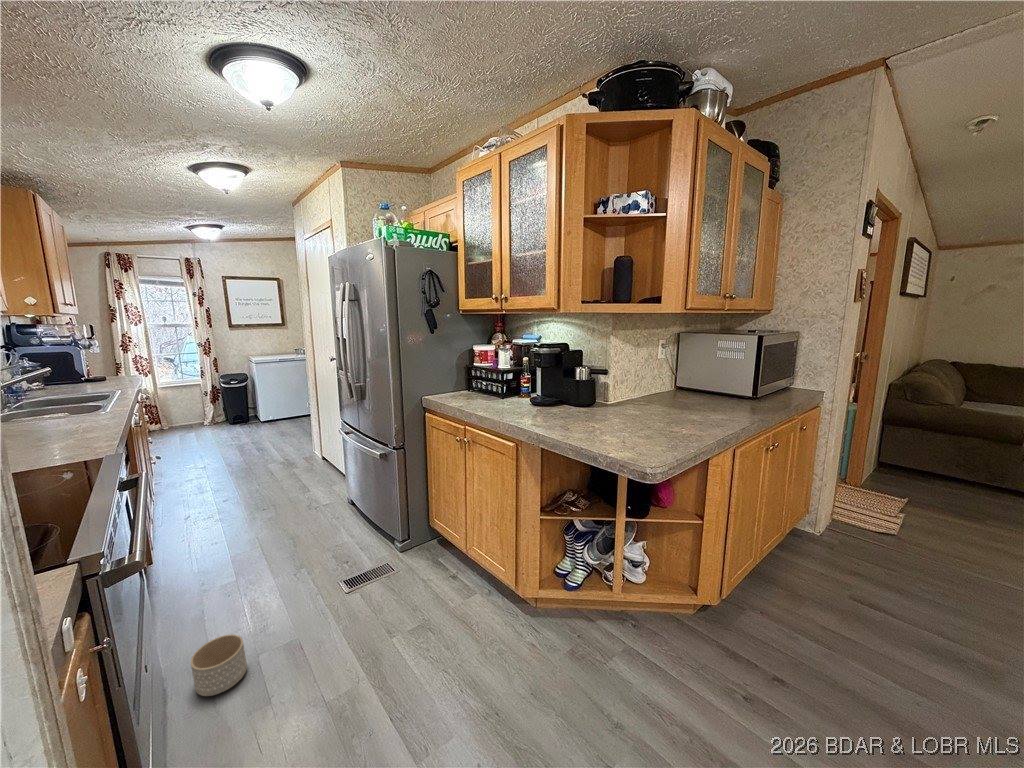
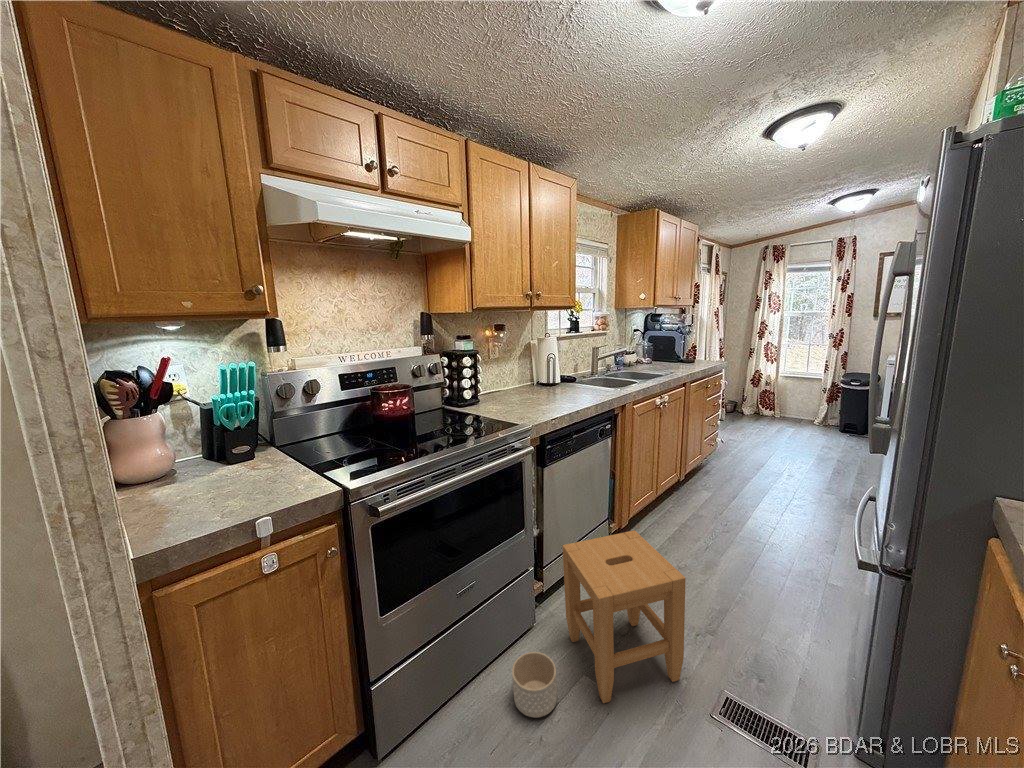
stool: none [171,503,300,640] -> present [563,530,685,703]

